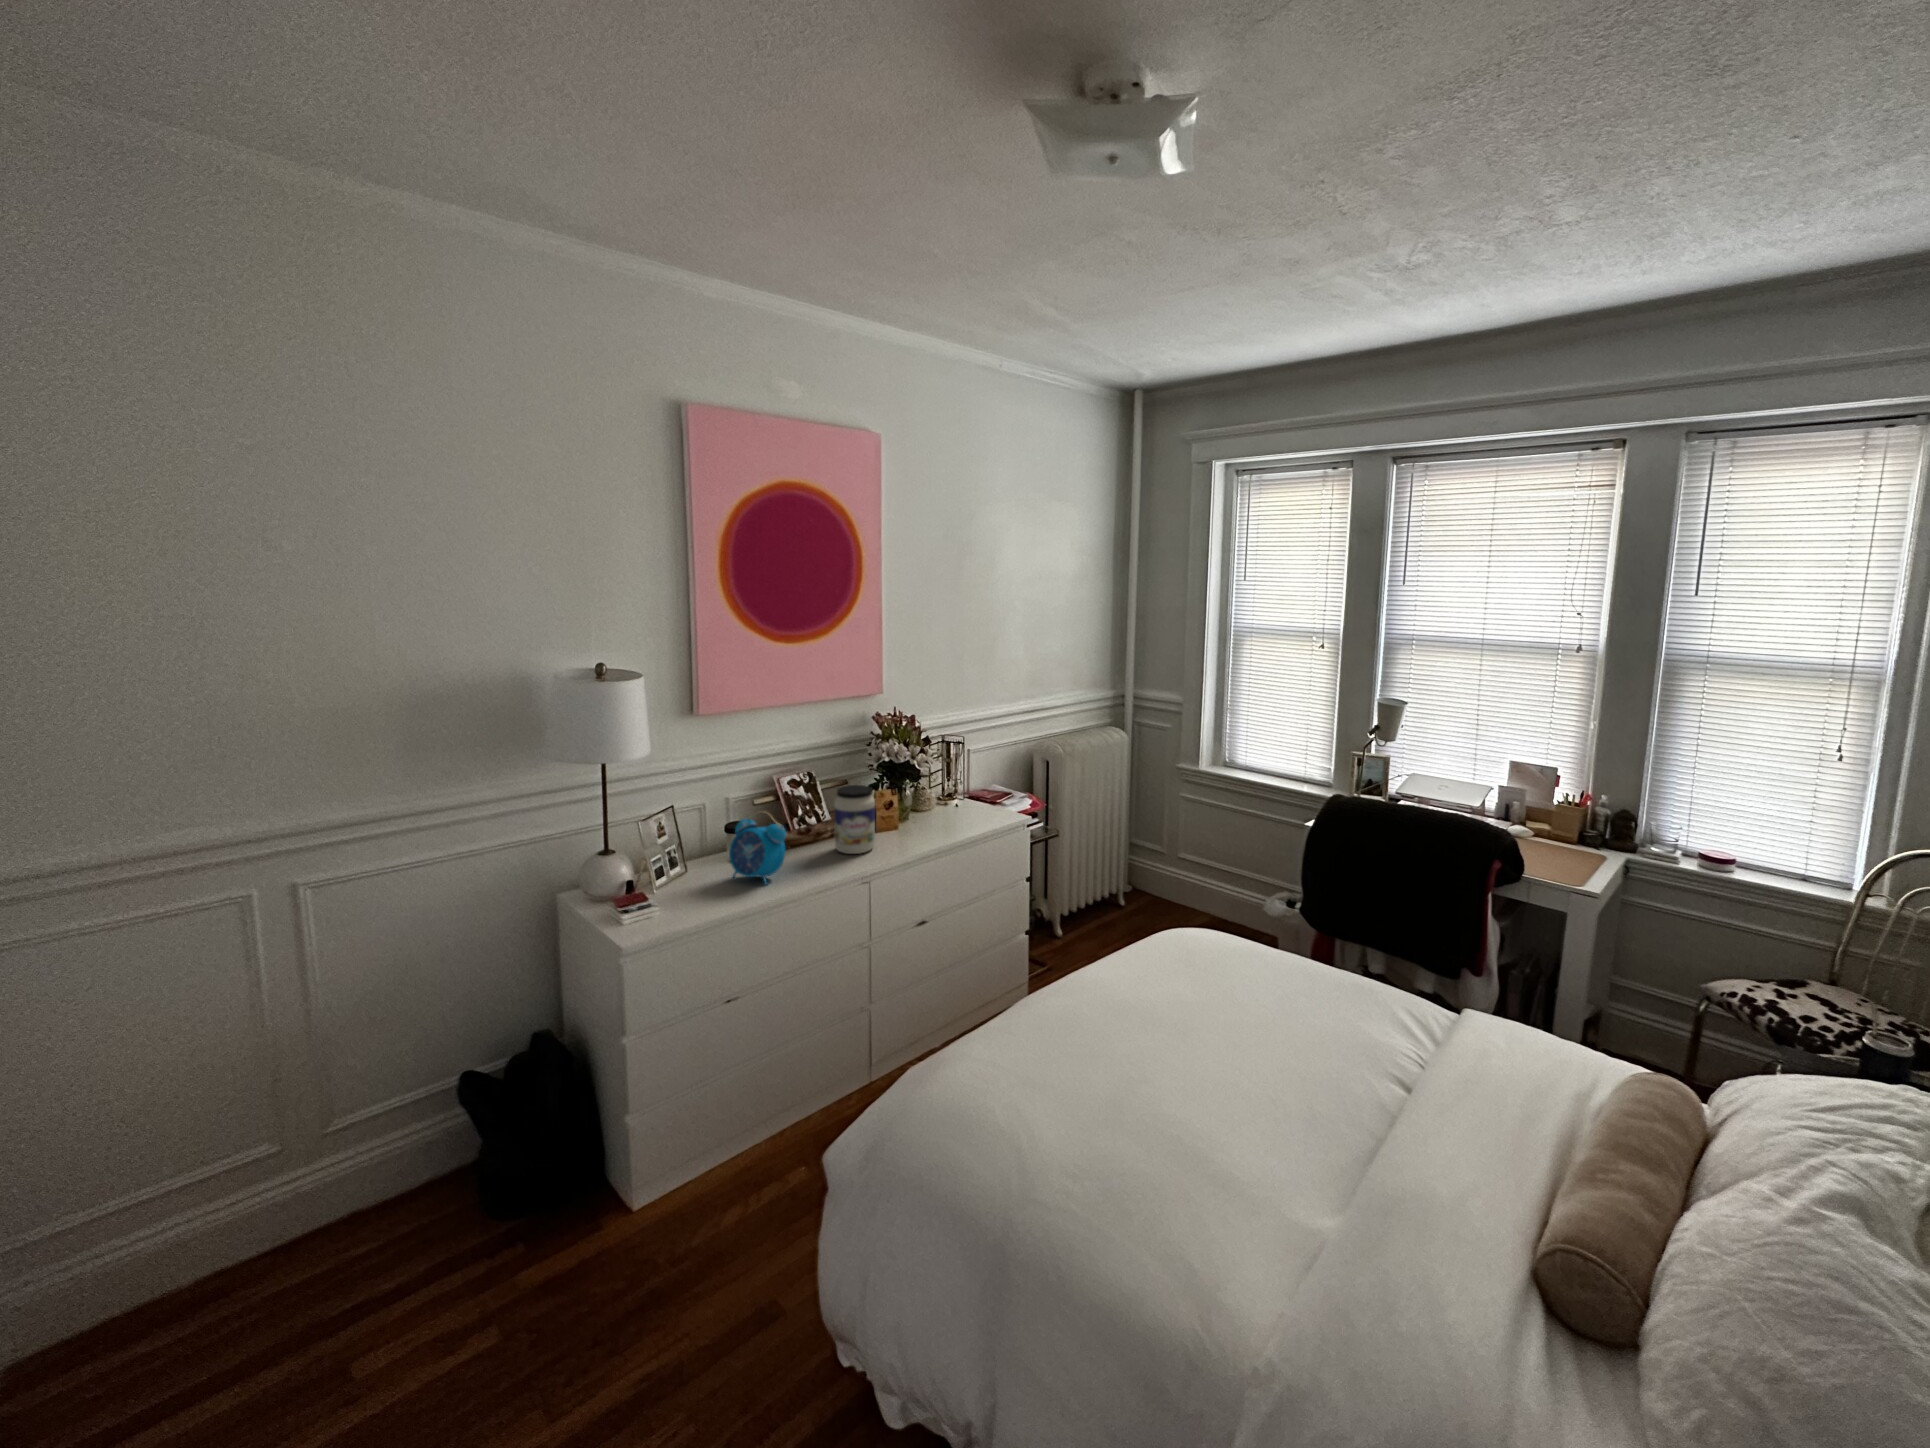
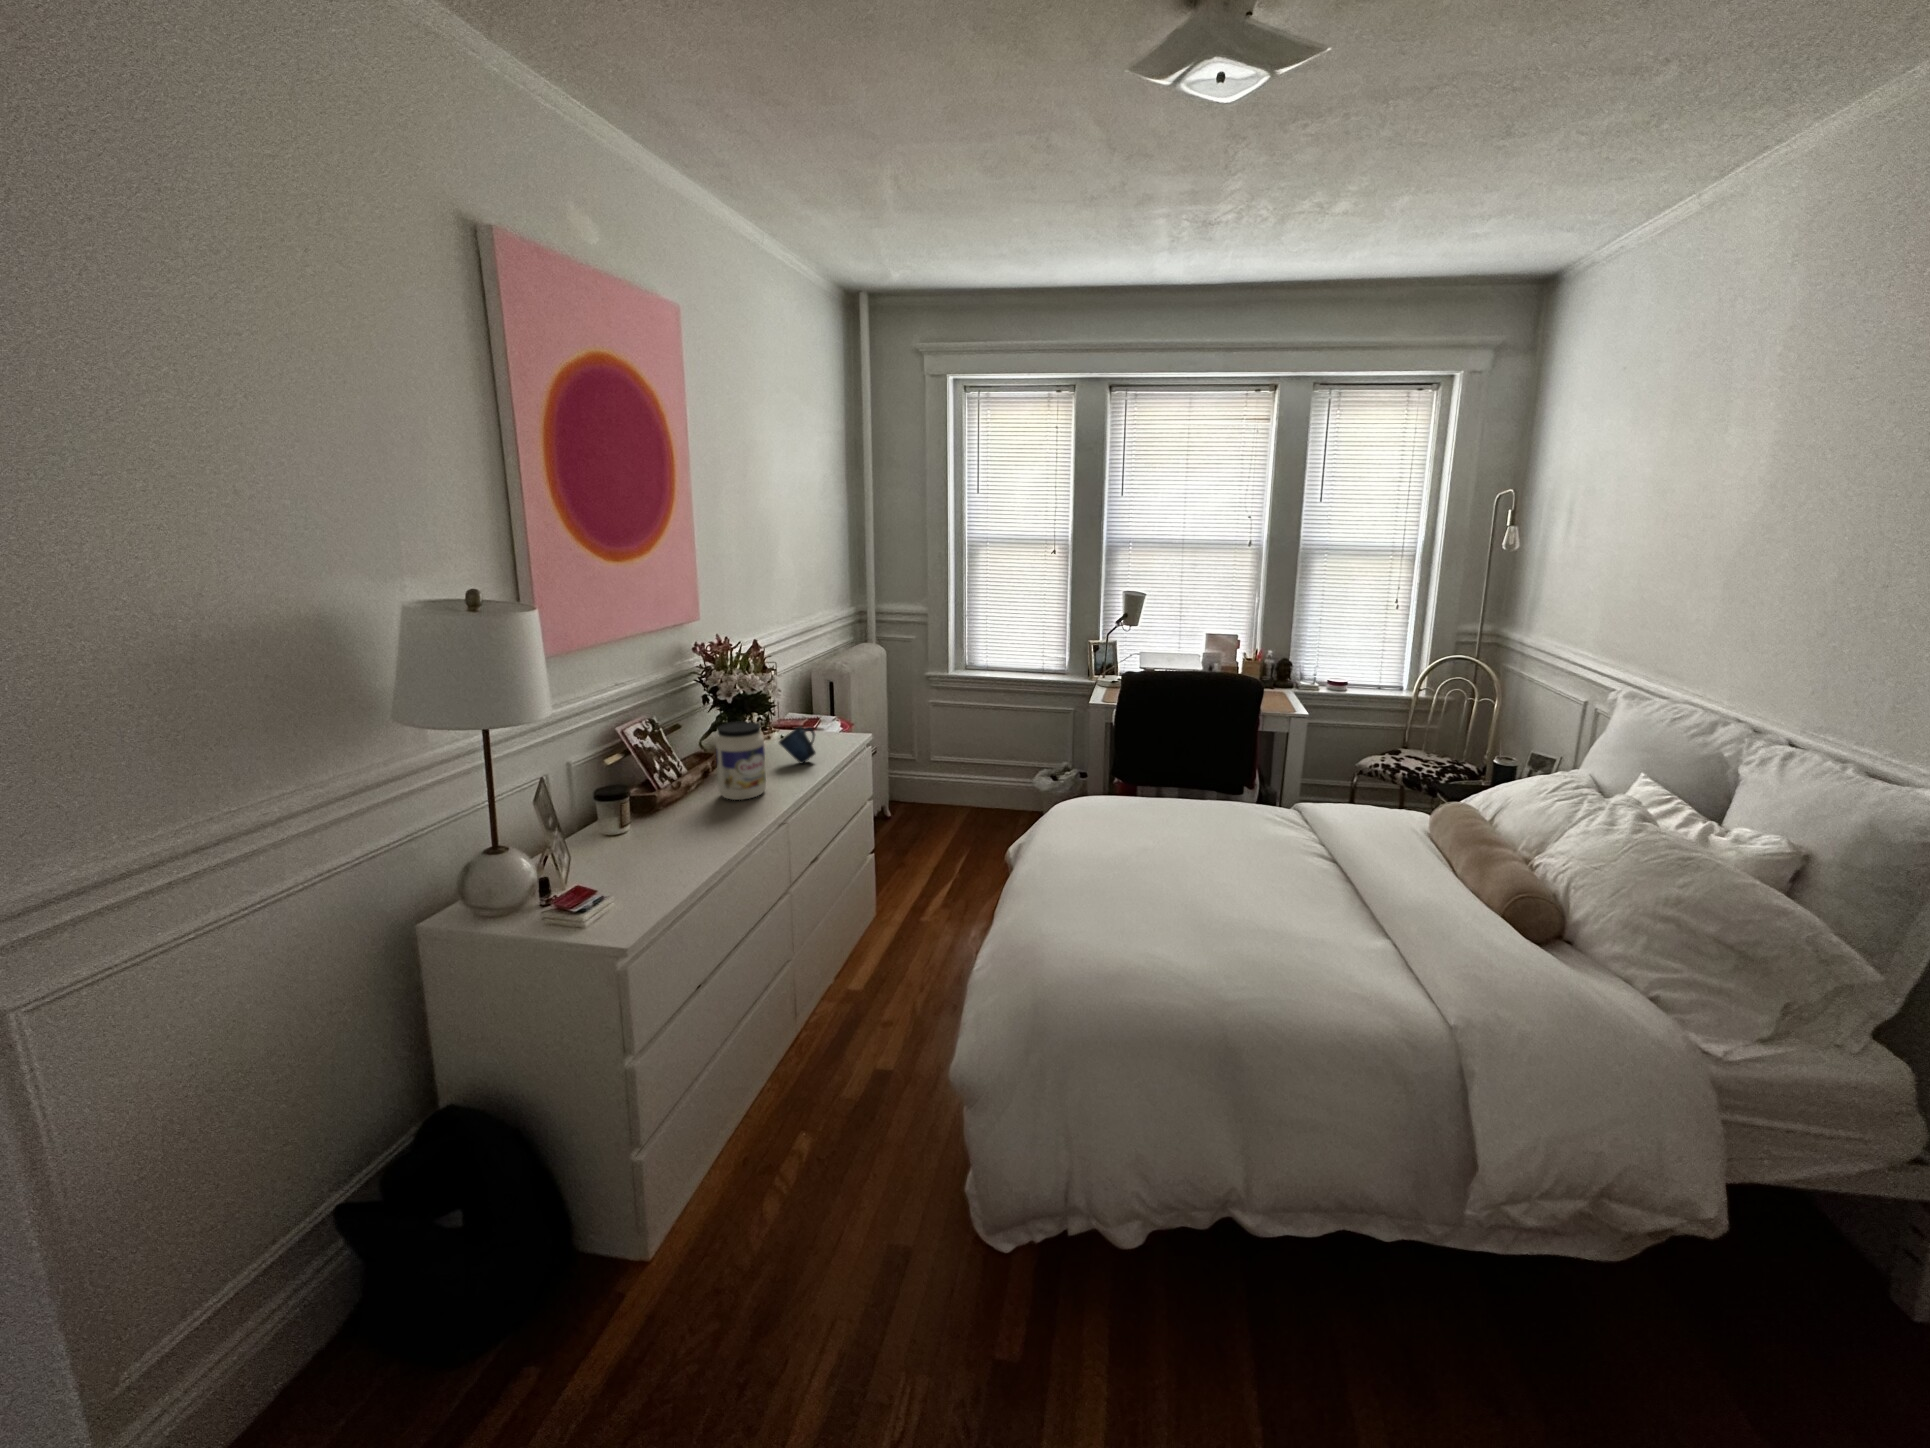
mug: none [915,798,945,833] -> present [779,727,816,764]
alarm clock: present [729,814,786,884] -> none [635,764,709,851]

